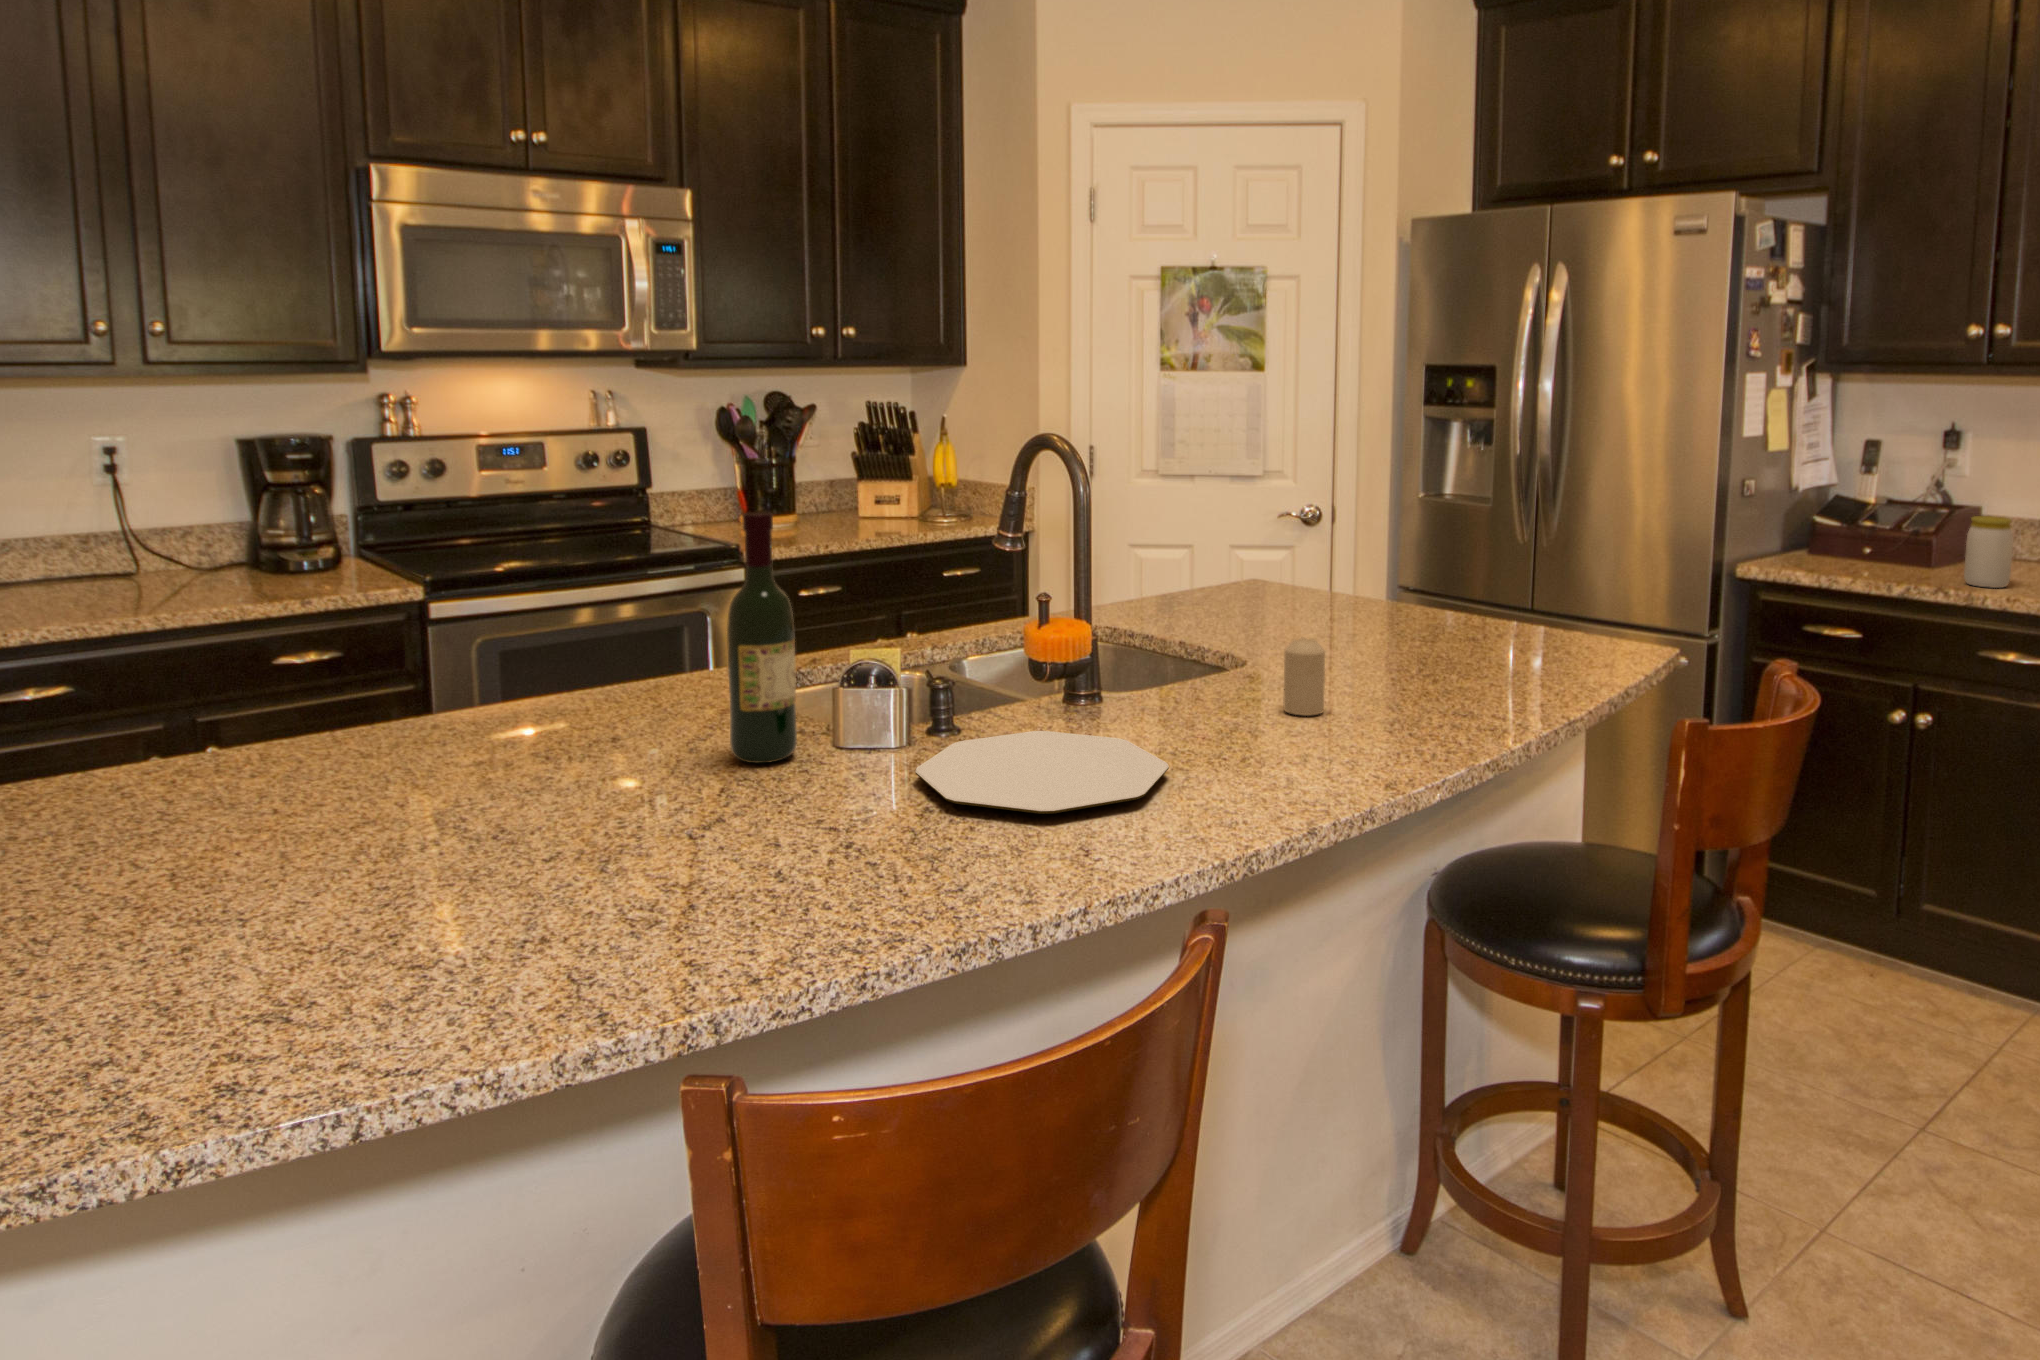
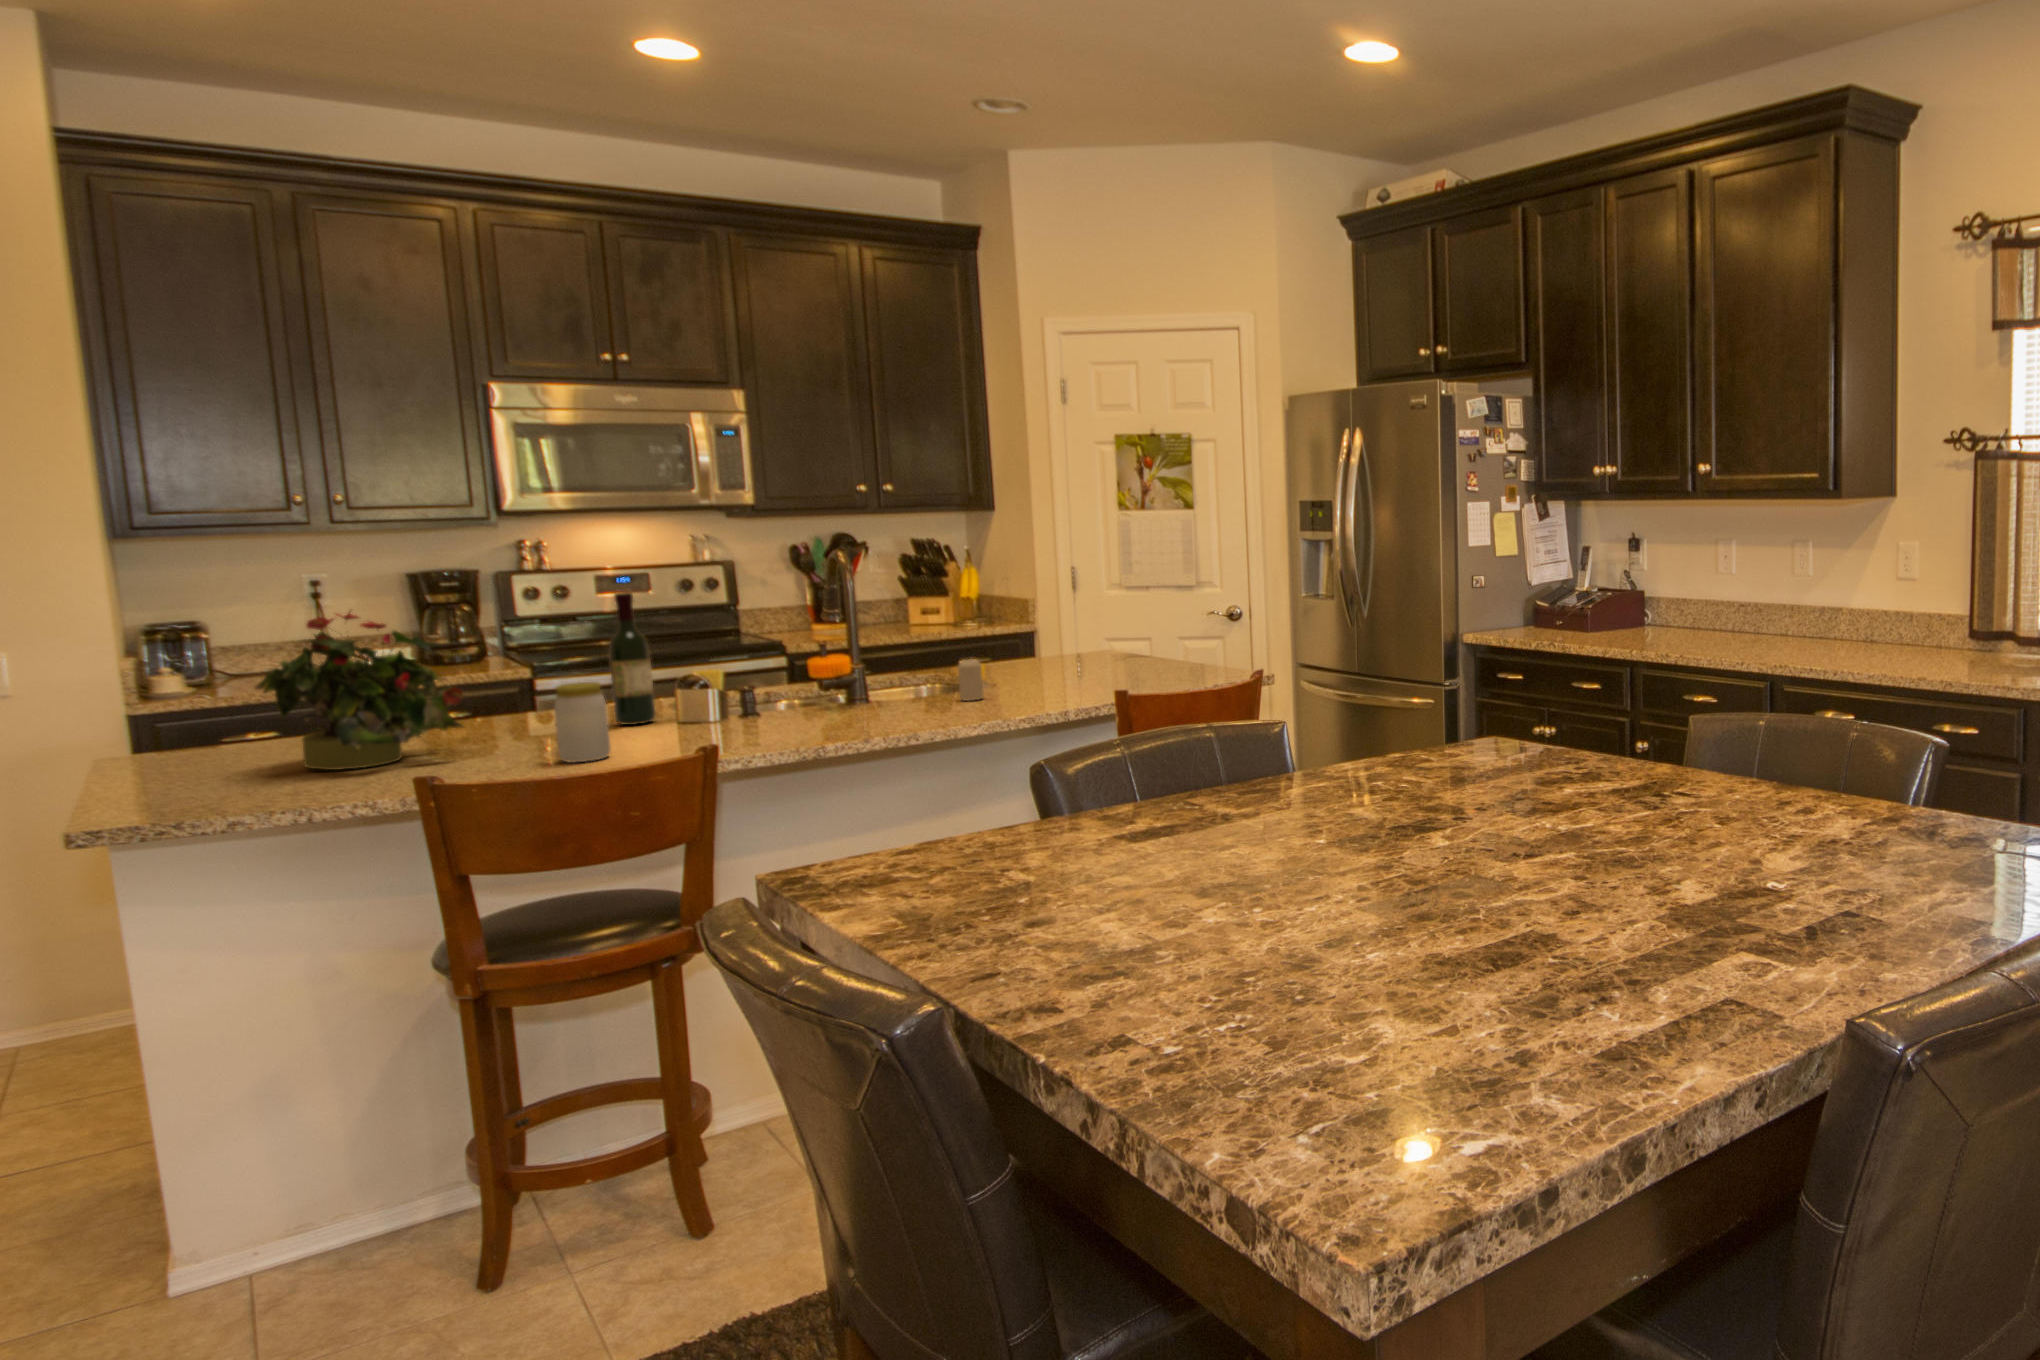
jar: present [1964,516,2013,588] -> present [554,682,611,763]
potted plant: none [124,551,548,914] -> present [255,612,463,770]
plate: present [915,731,1169,814] -> none [700,708,840,733]

